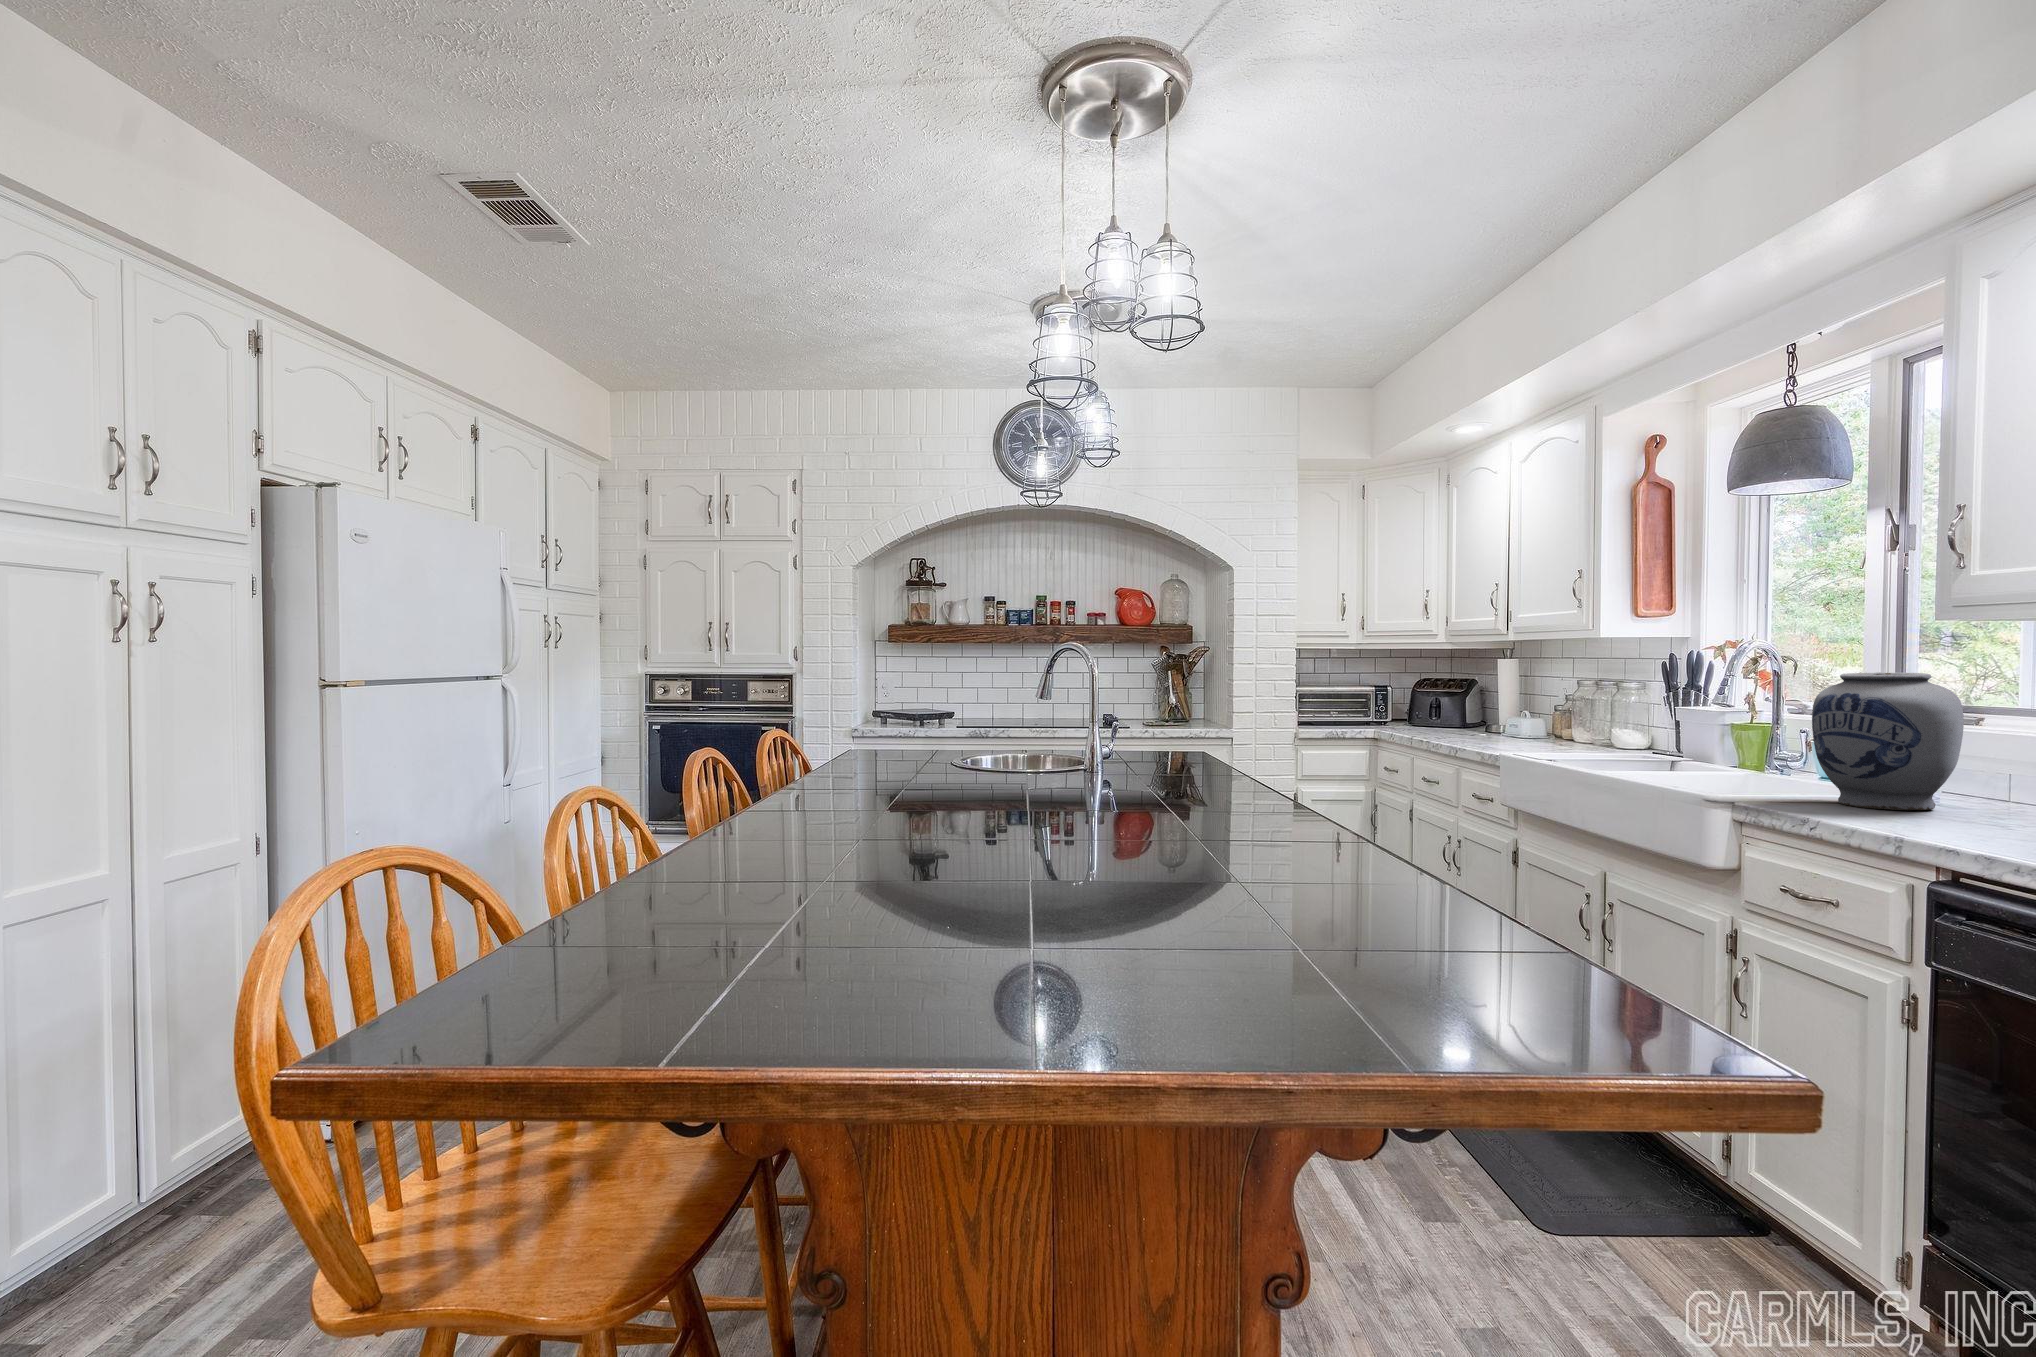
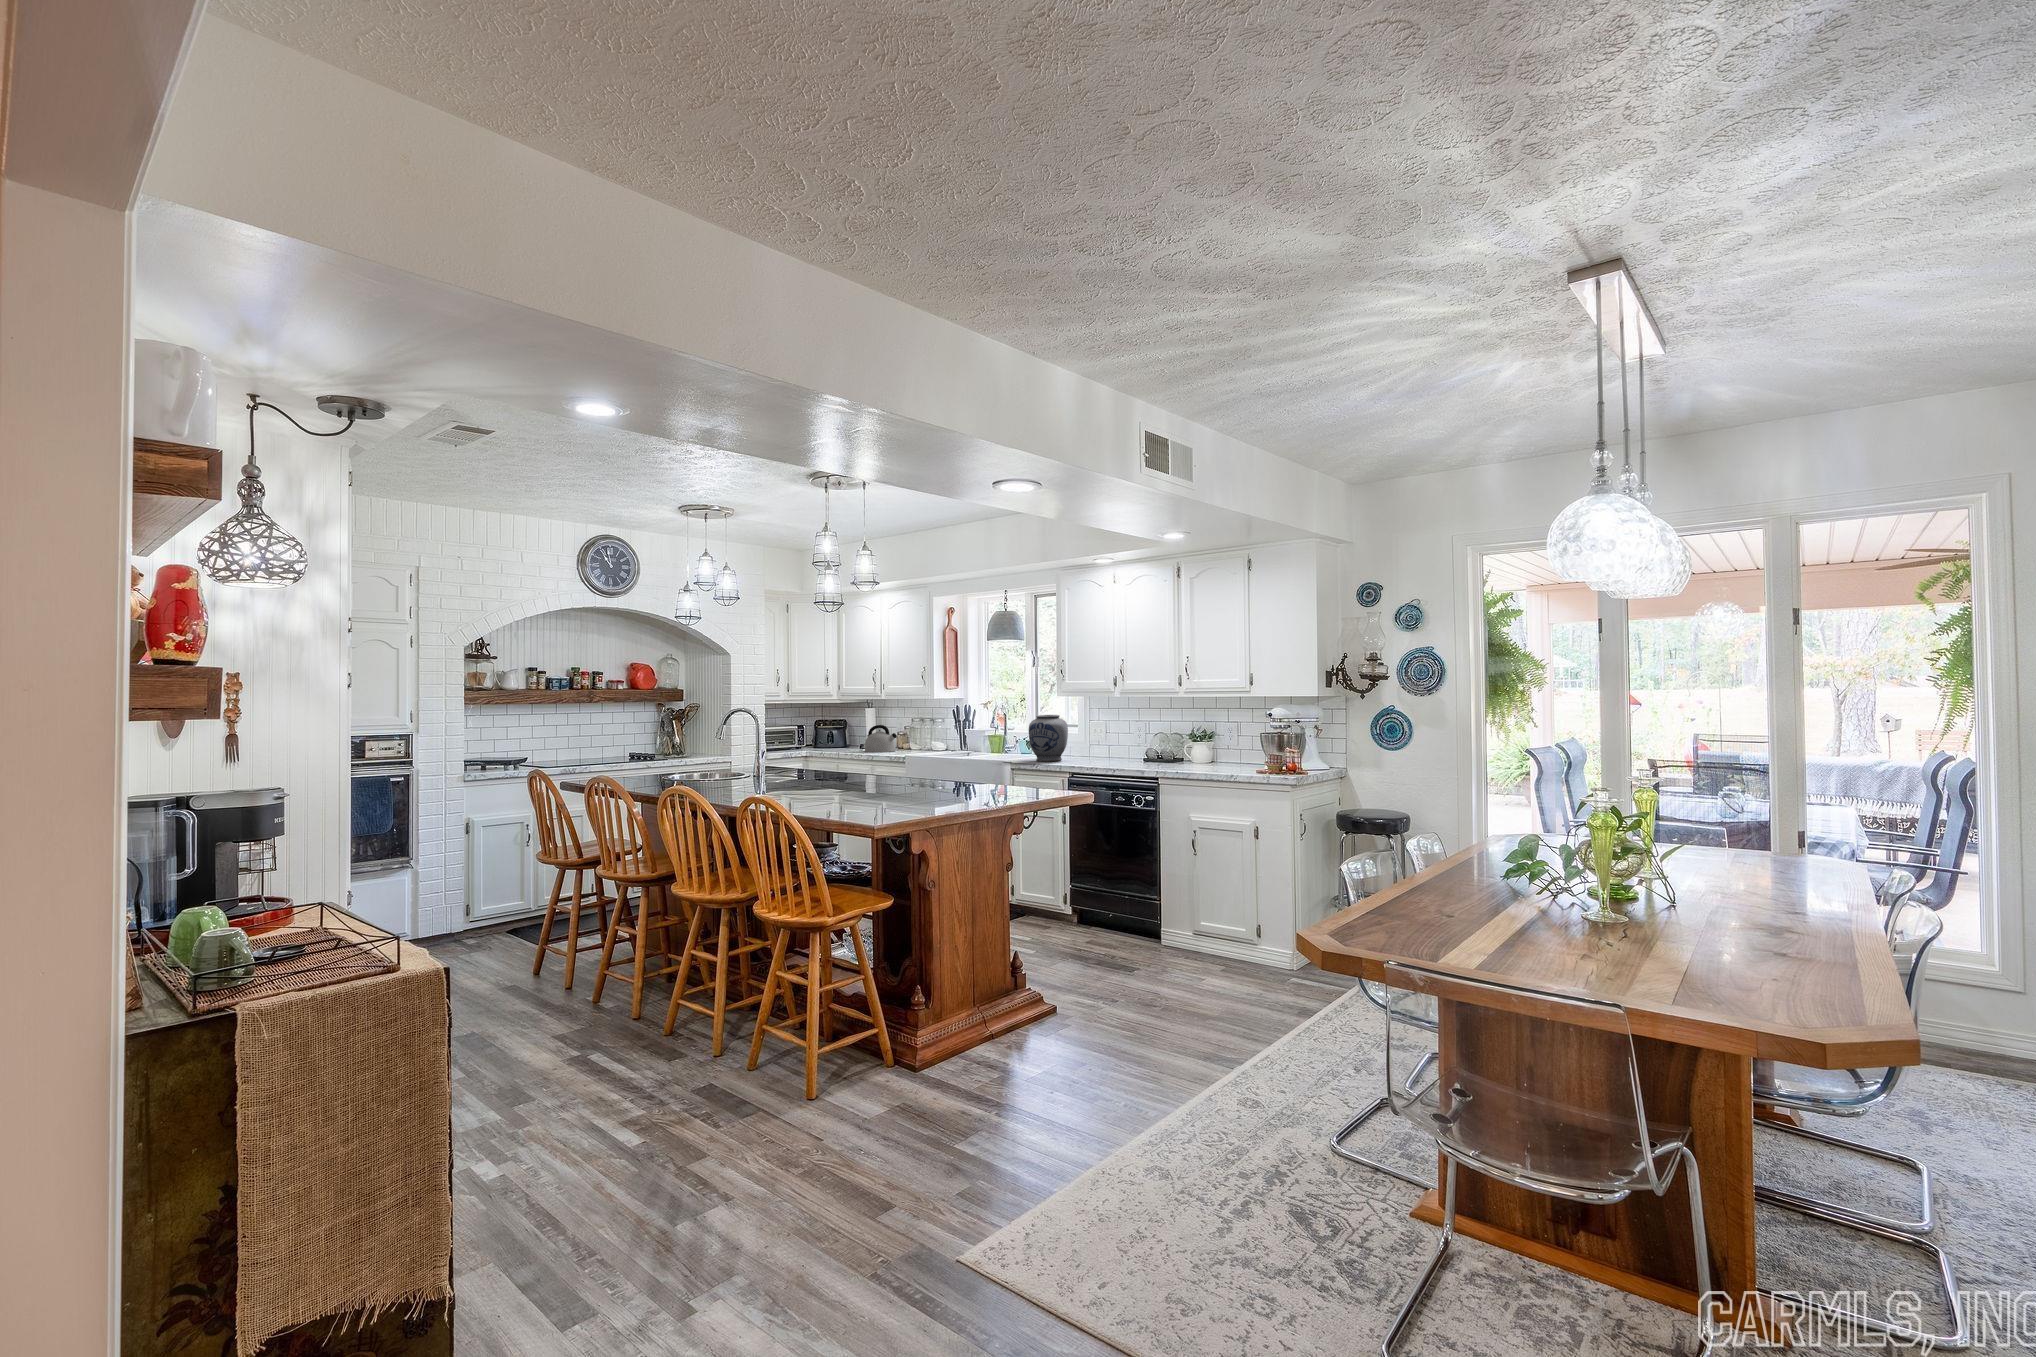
kettle: none [1468,690,1534,742] -> present [865,725,897,752]

